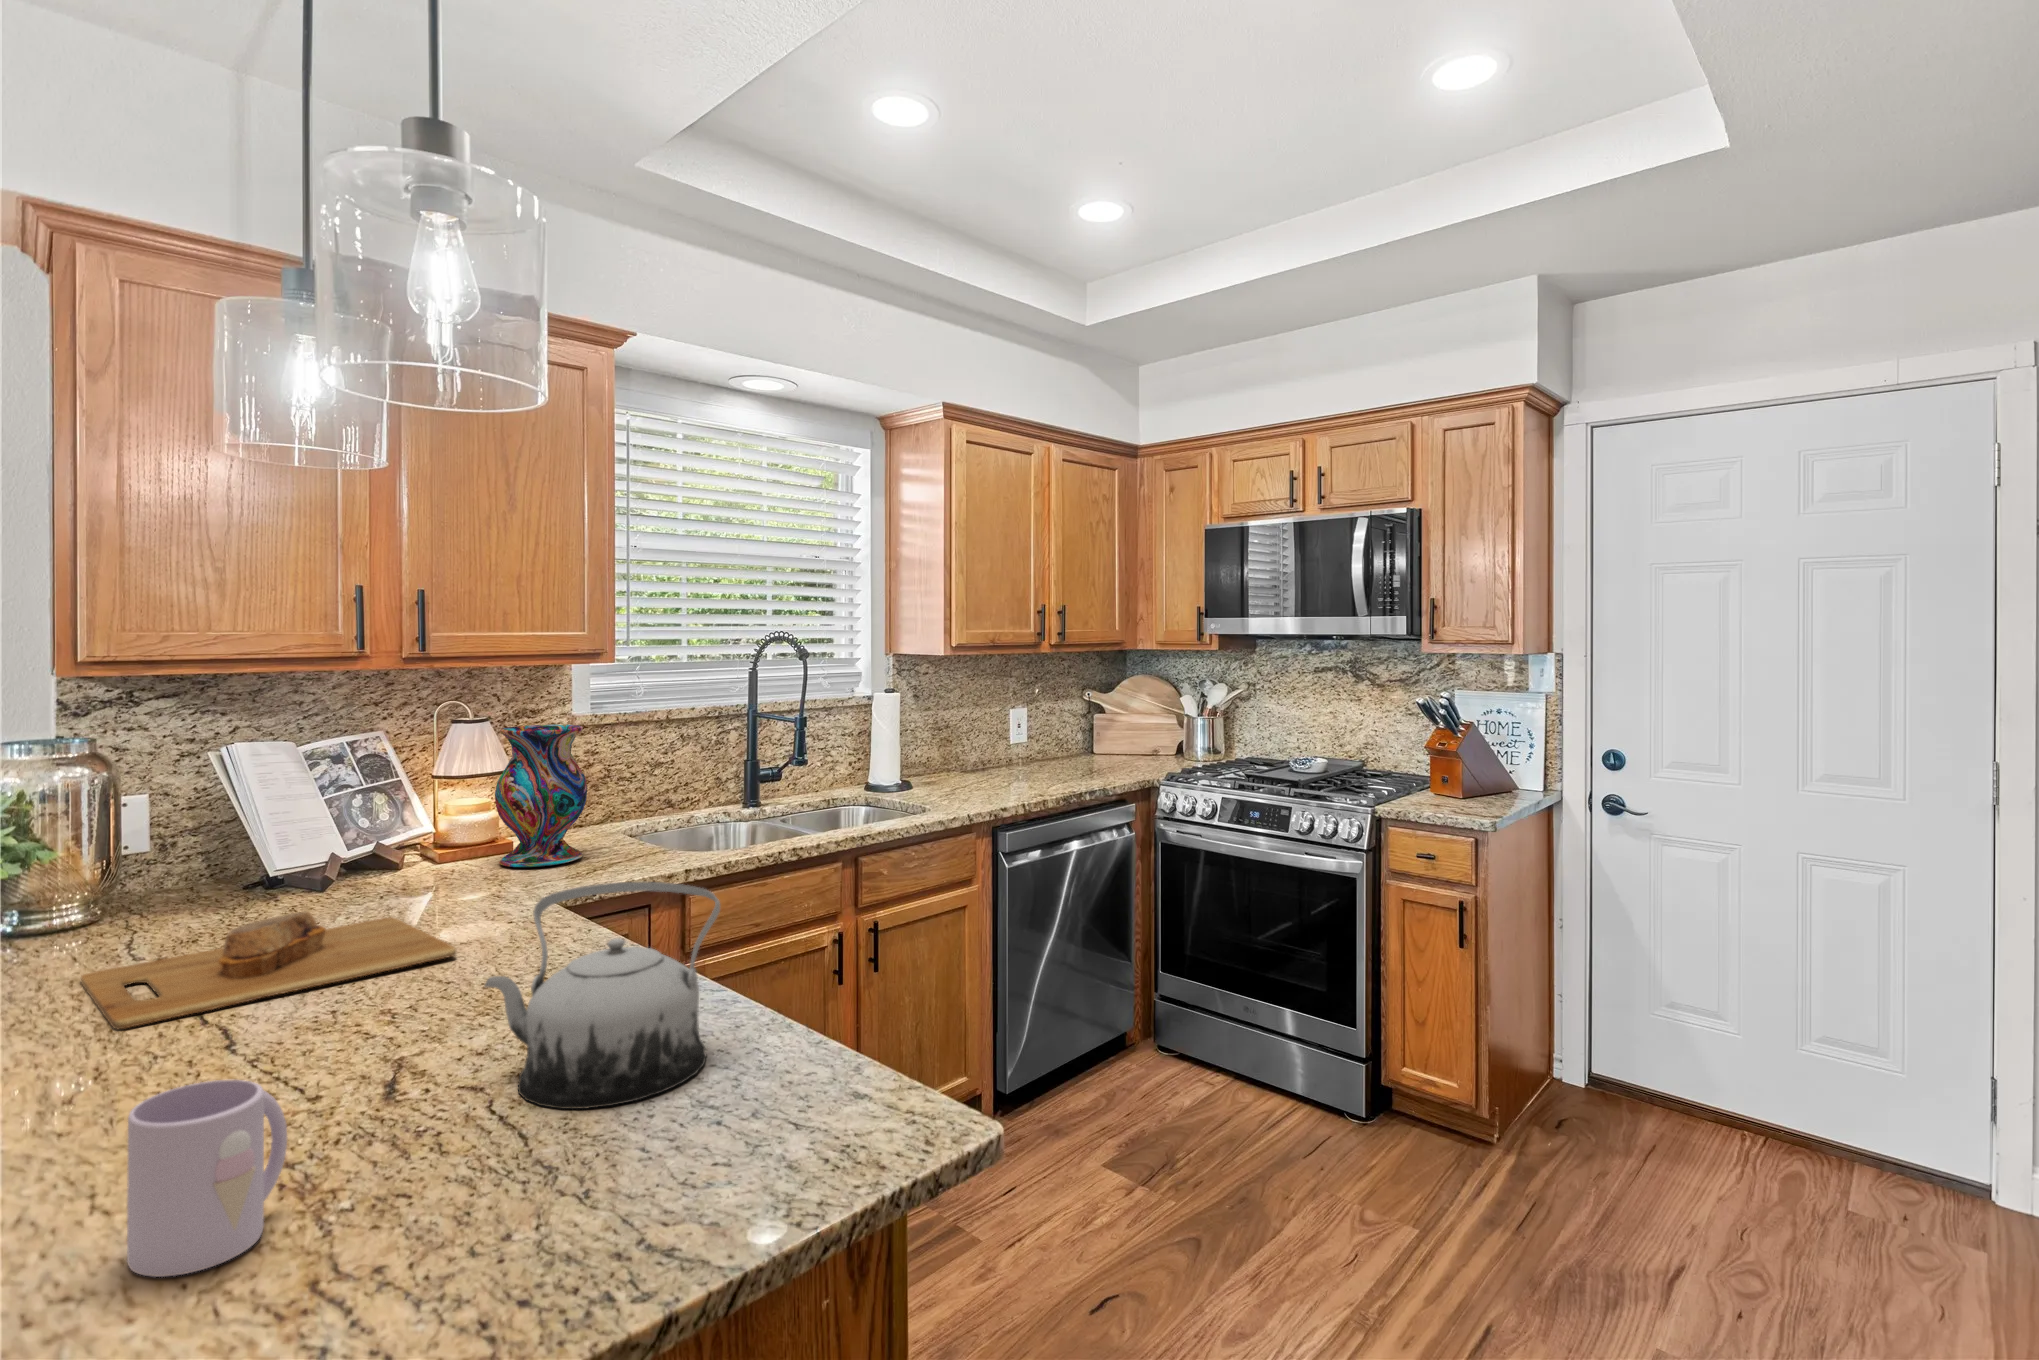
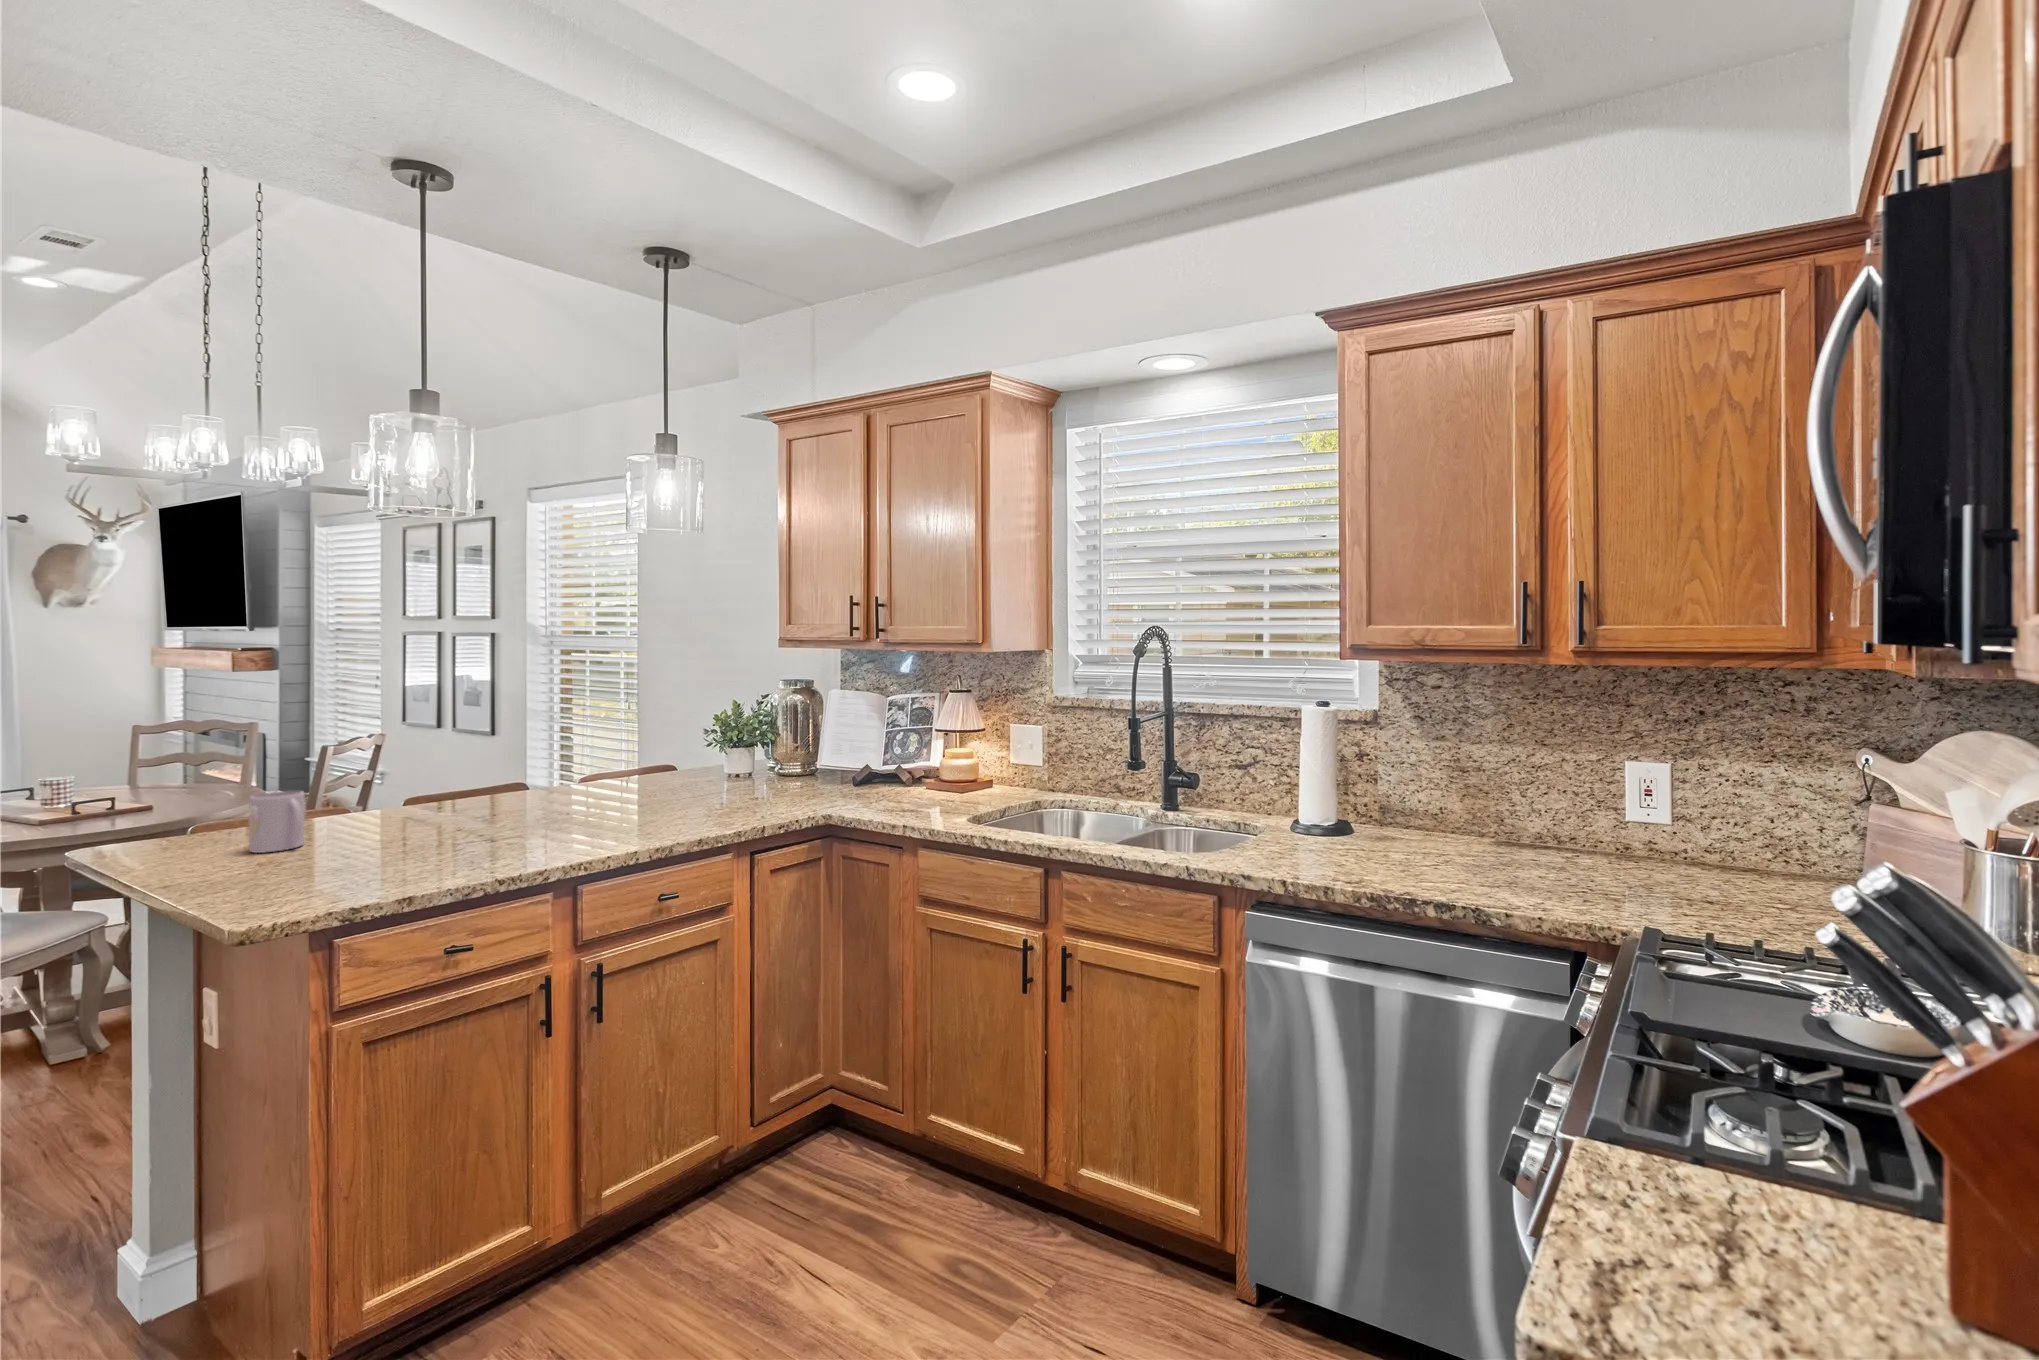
vase: present [495,725,587,867] -> none [902,698,963,803]
teapot: present [485,882,720,1109] -> none [340,765,460,879]
cutting board: present [80,911,456,1030] -> none [580,777,755,817]

